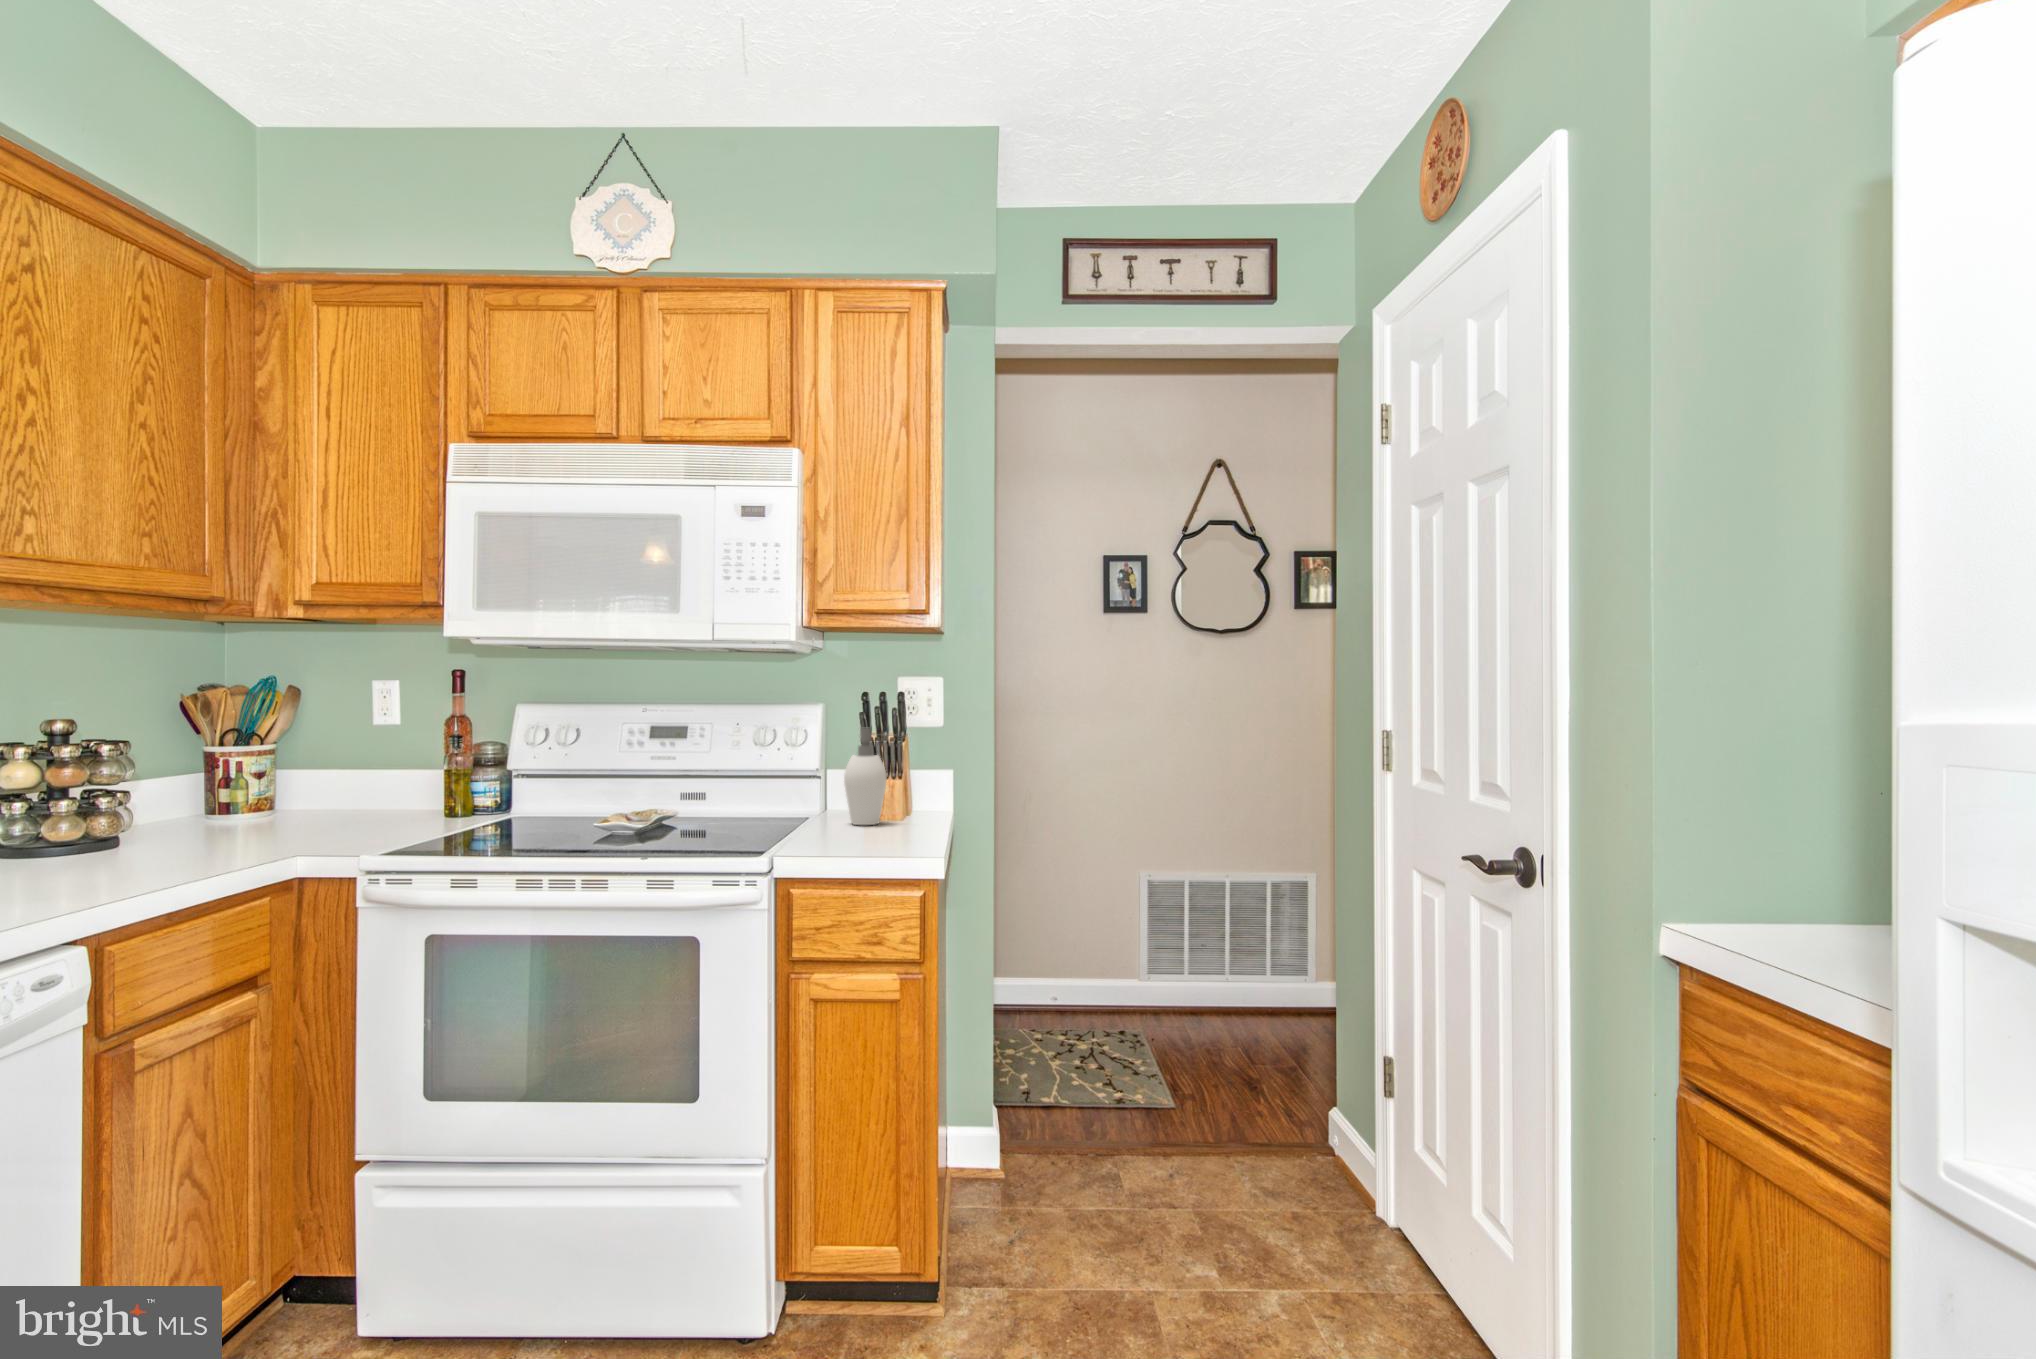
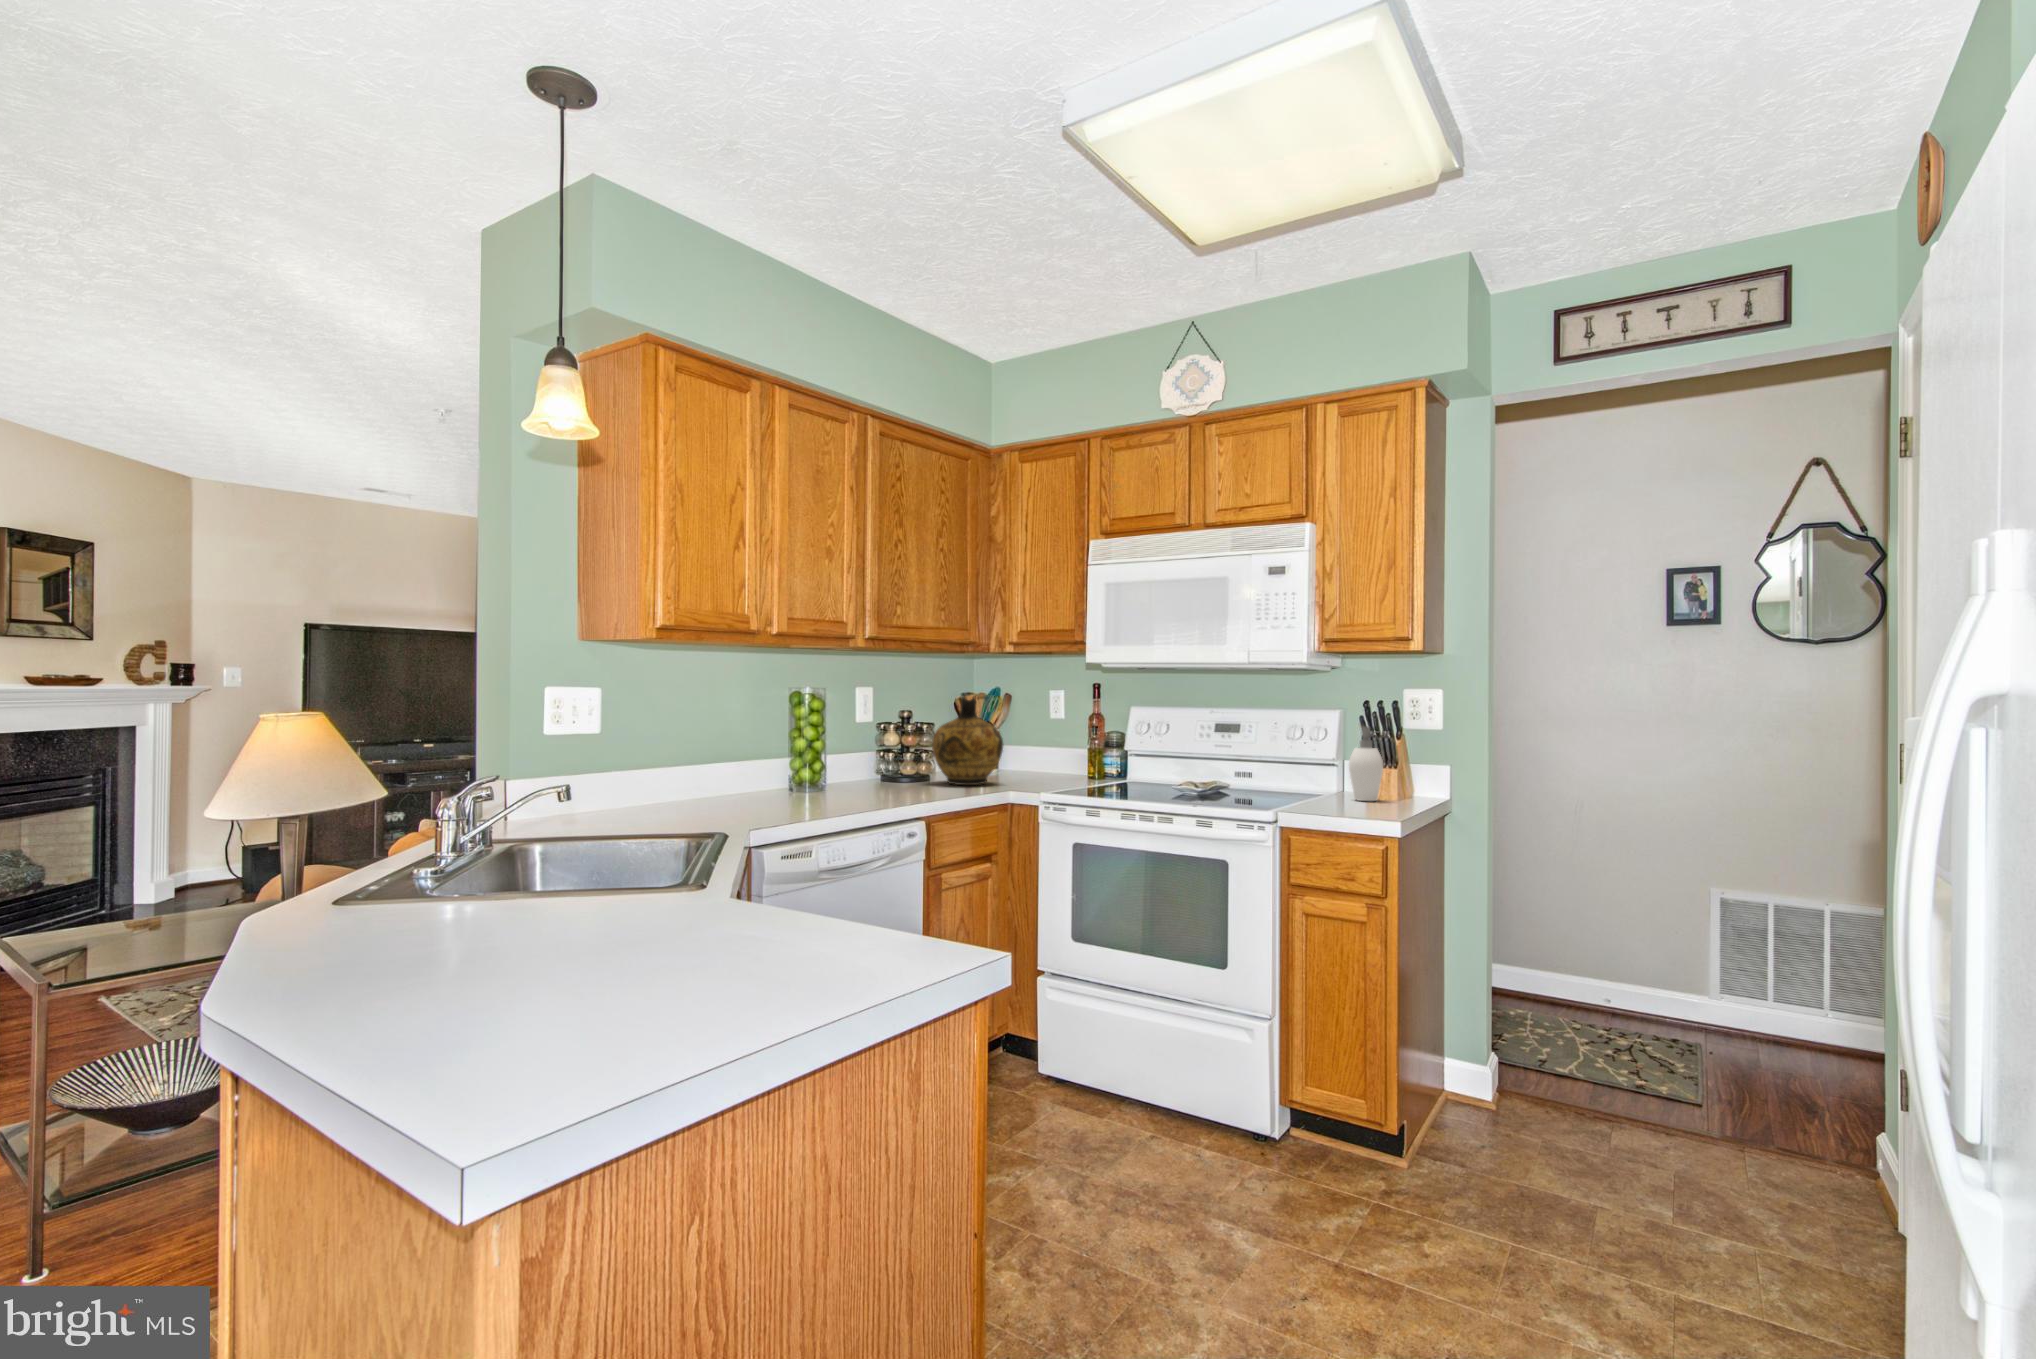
ceramic jug: none [130,693,287,852] -> present [932,696,1003,785]

